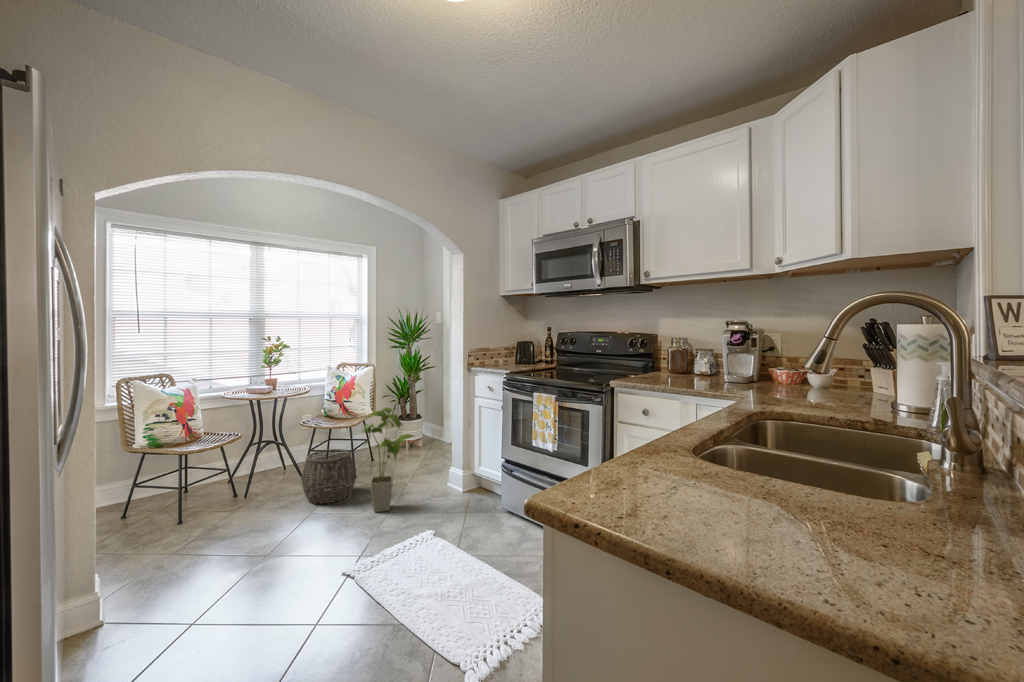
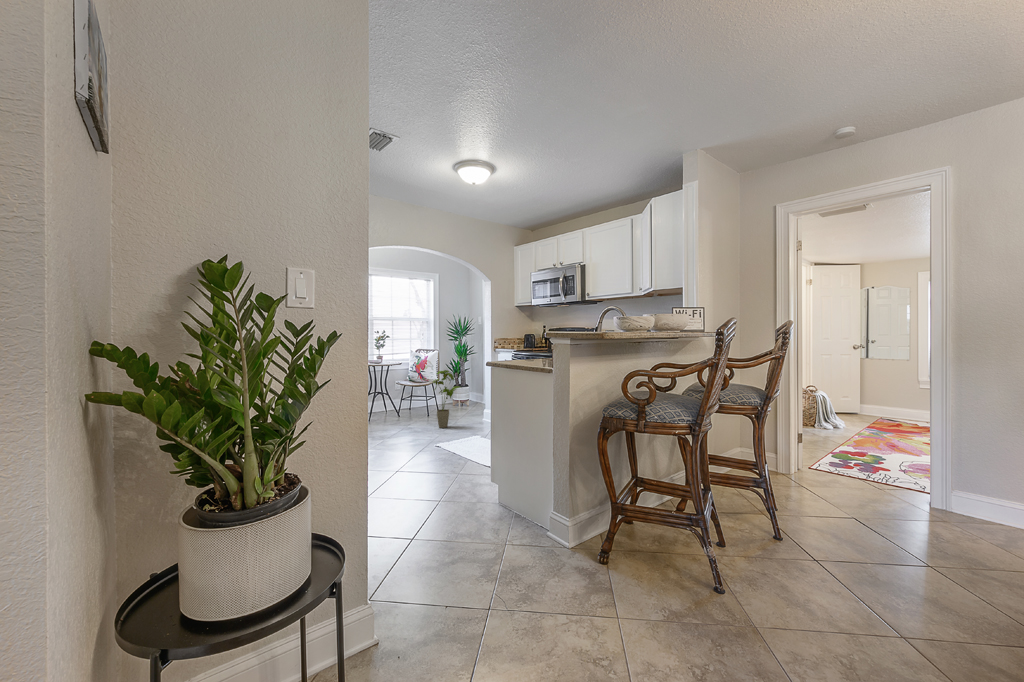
woven basket: present [302,449,356,504] -> none [399,396,429,424]

